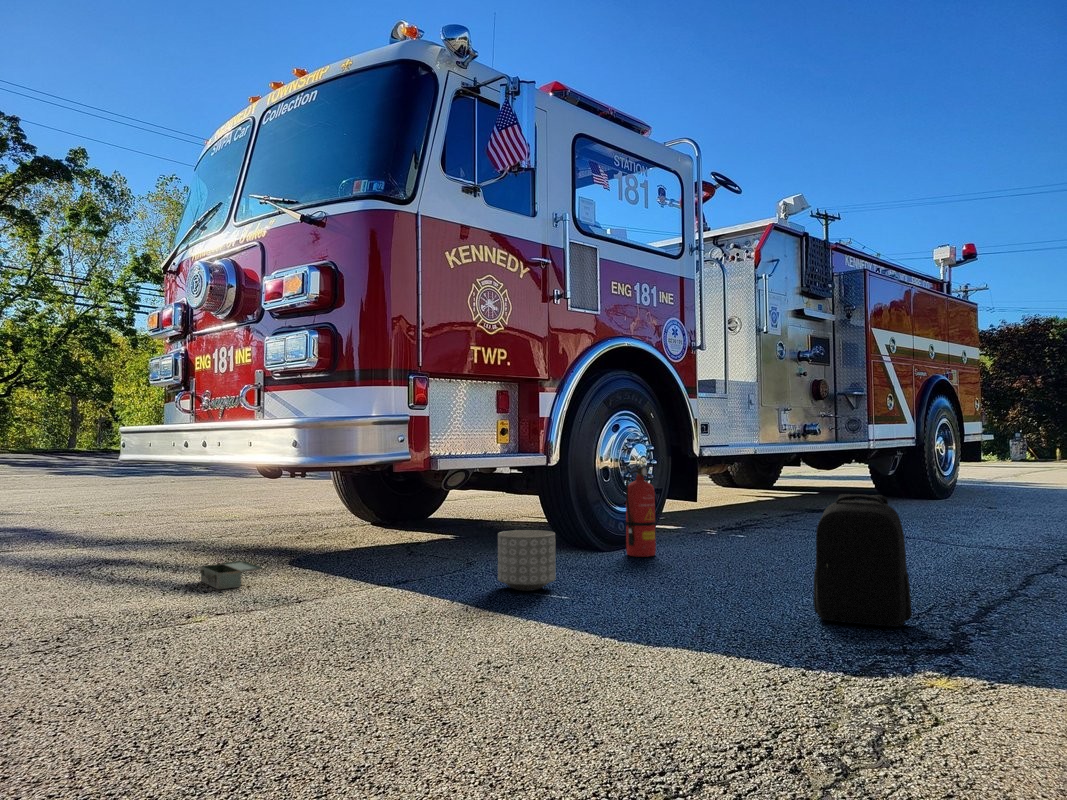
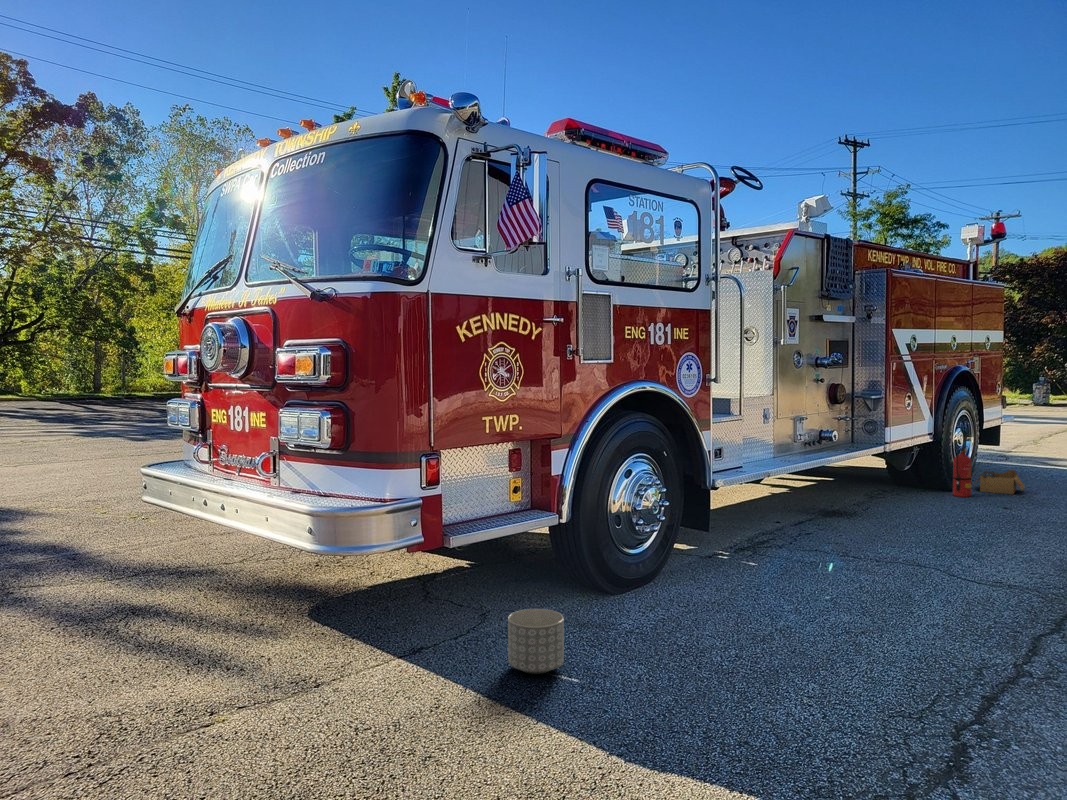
fire extinguisher: present [626,465,656,557] -> present [953,446,972,497]
cardboard box: none [958,478,1011,502] -> present [975,470,1025,494]
backpack: present [814,494,912,627] -> none [811,612,907,754]
toolbox: present [200,561,262,589] -> none [225,628,284,668]

